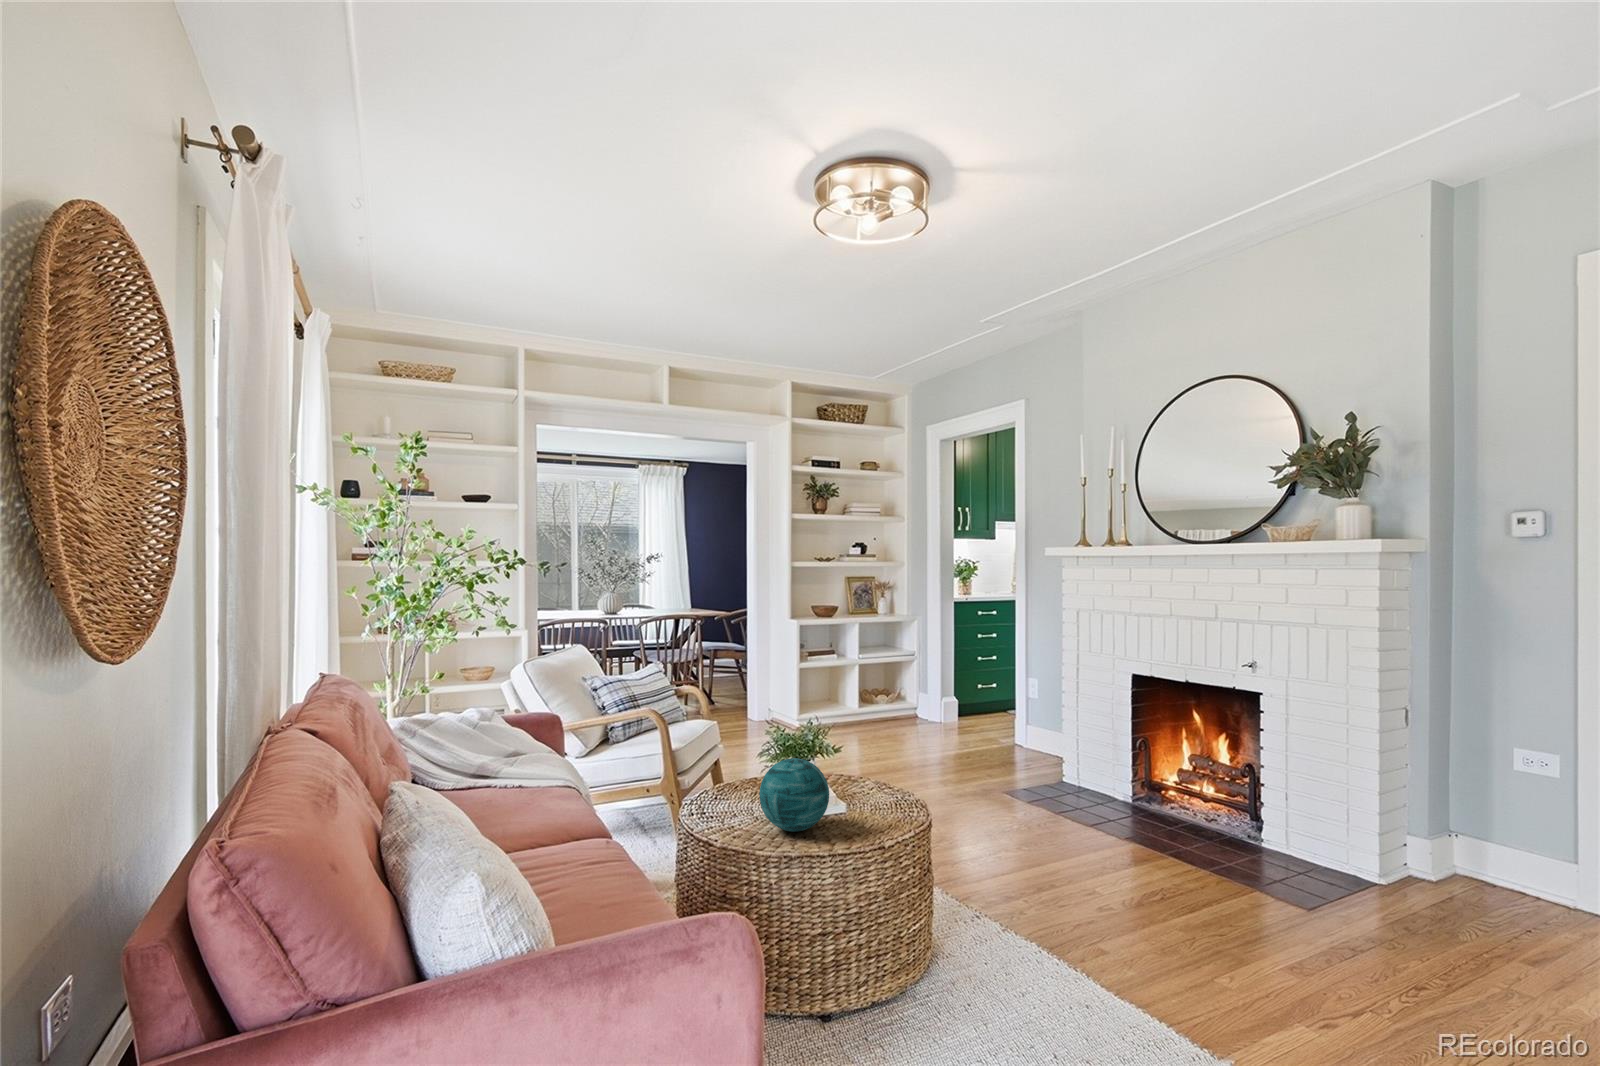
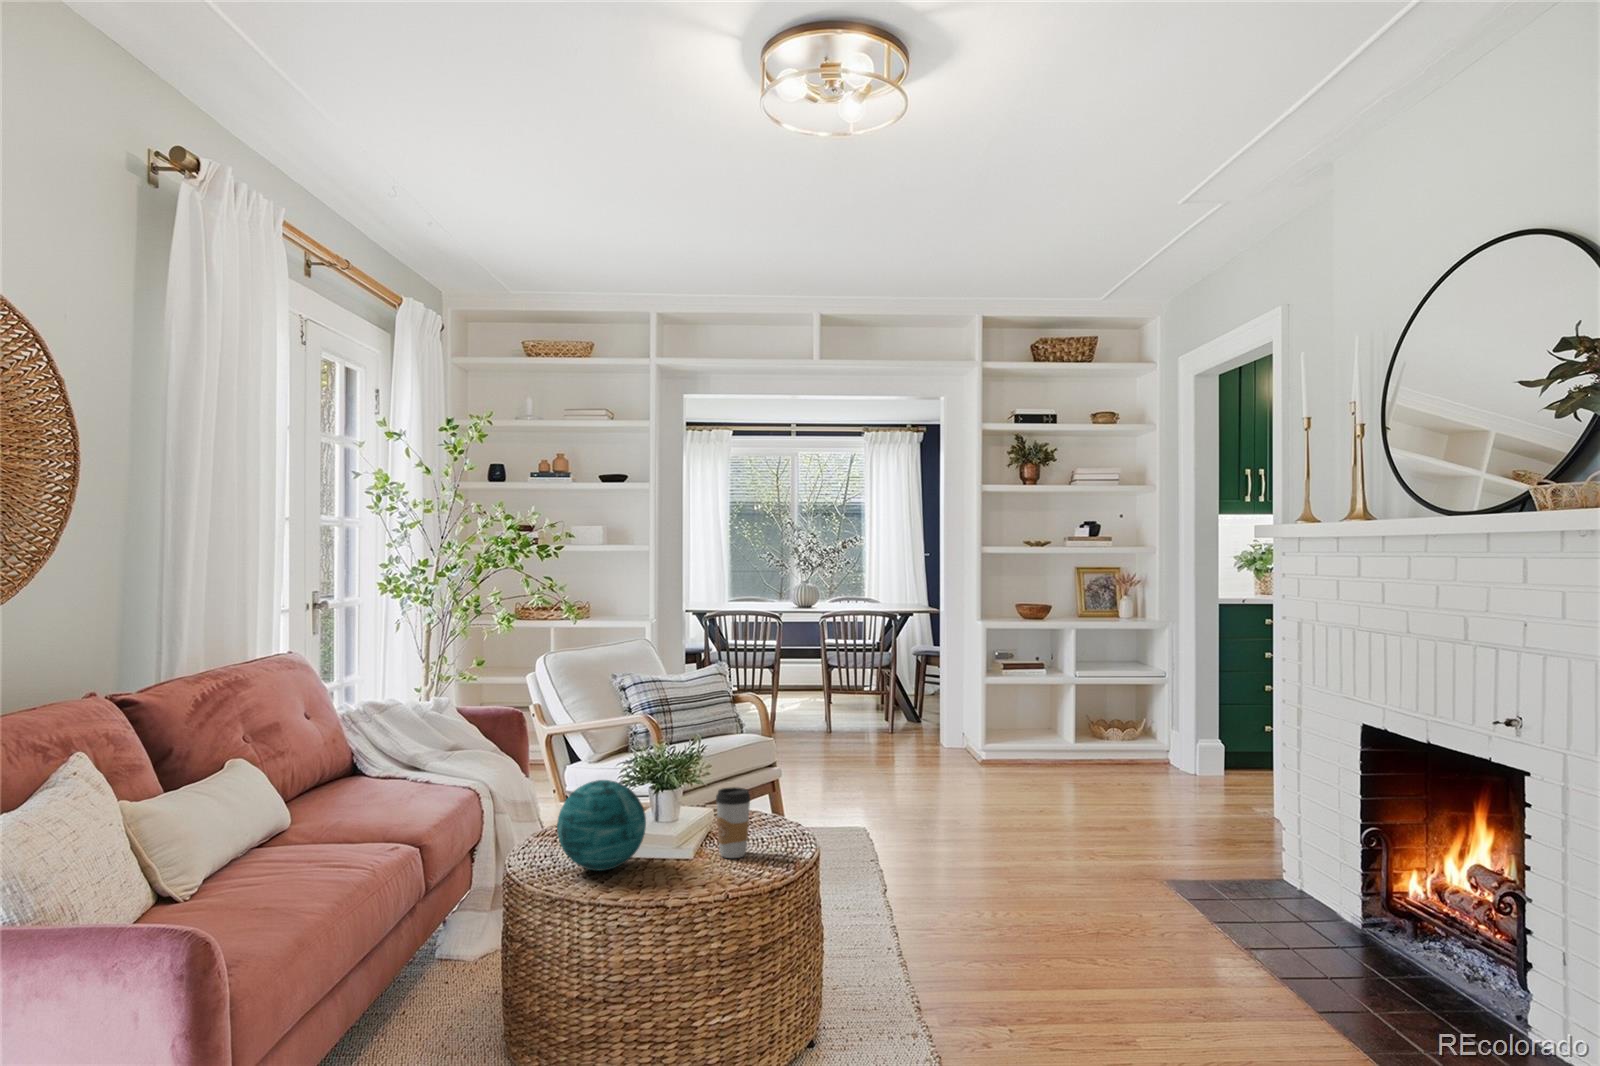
coffee cup: none [857,755,884,809] -> present [716,787,750,858]

